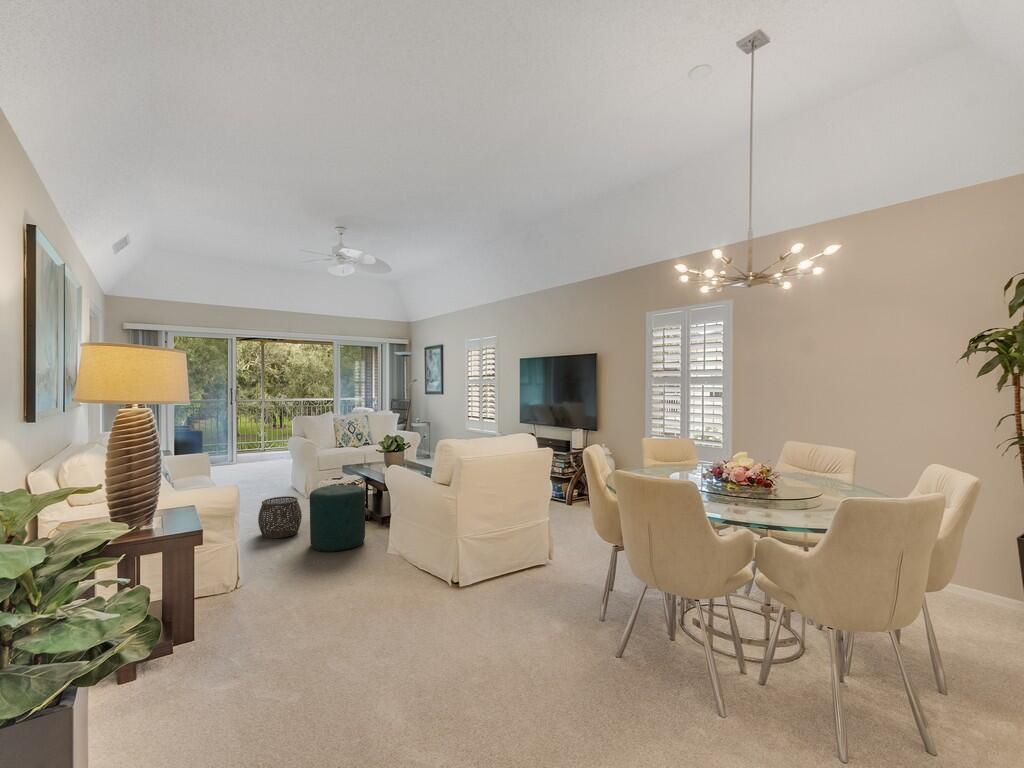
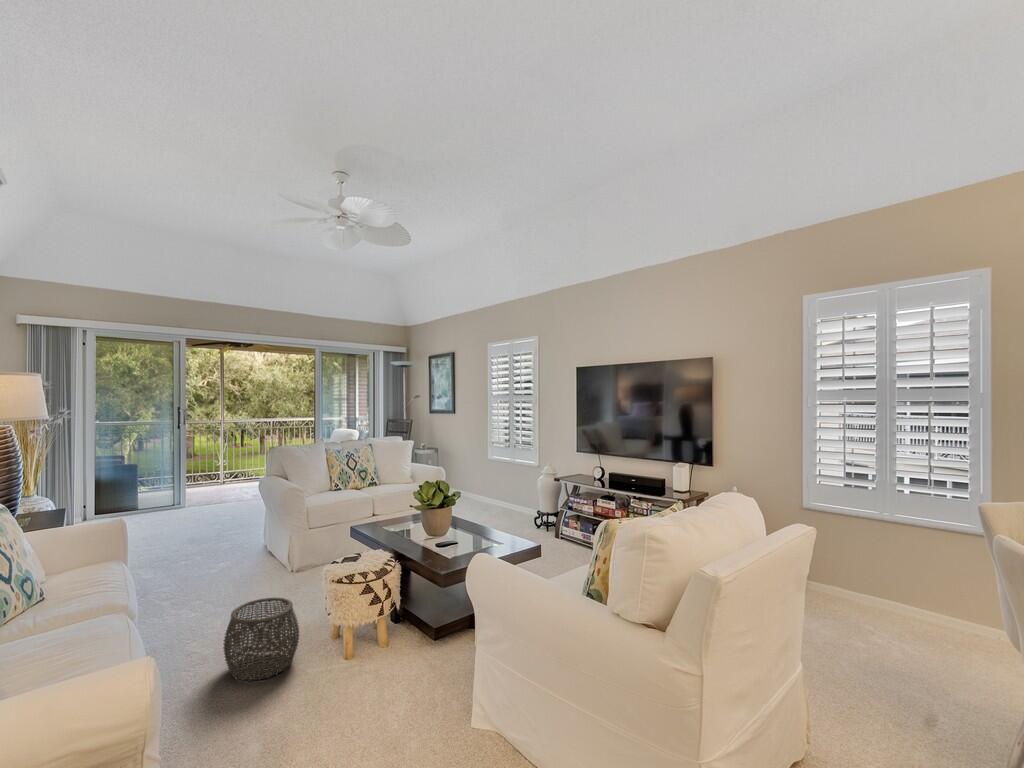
ottoman: present [310,485,365,552] -> none [322,582,417,718]

